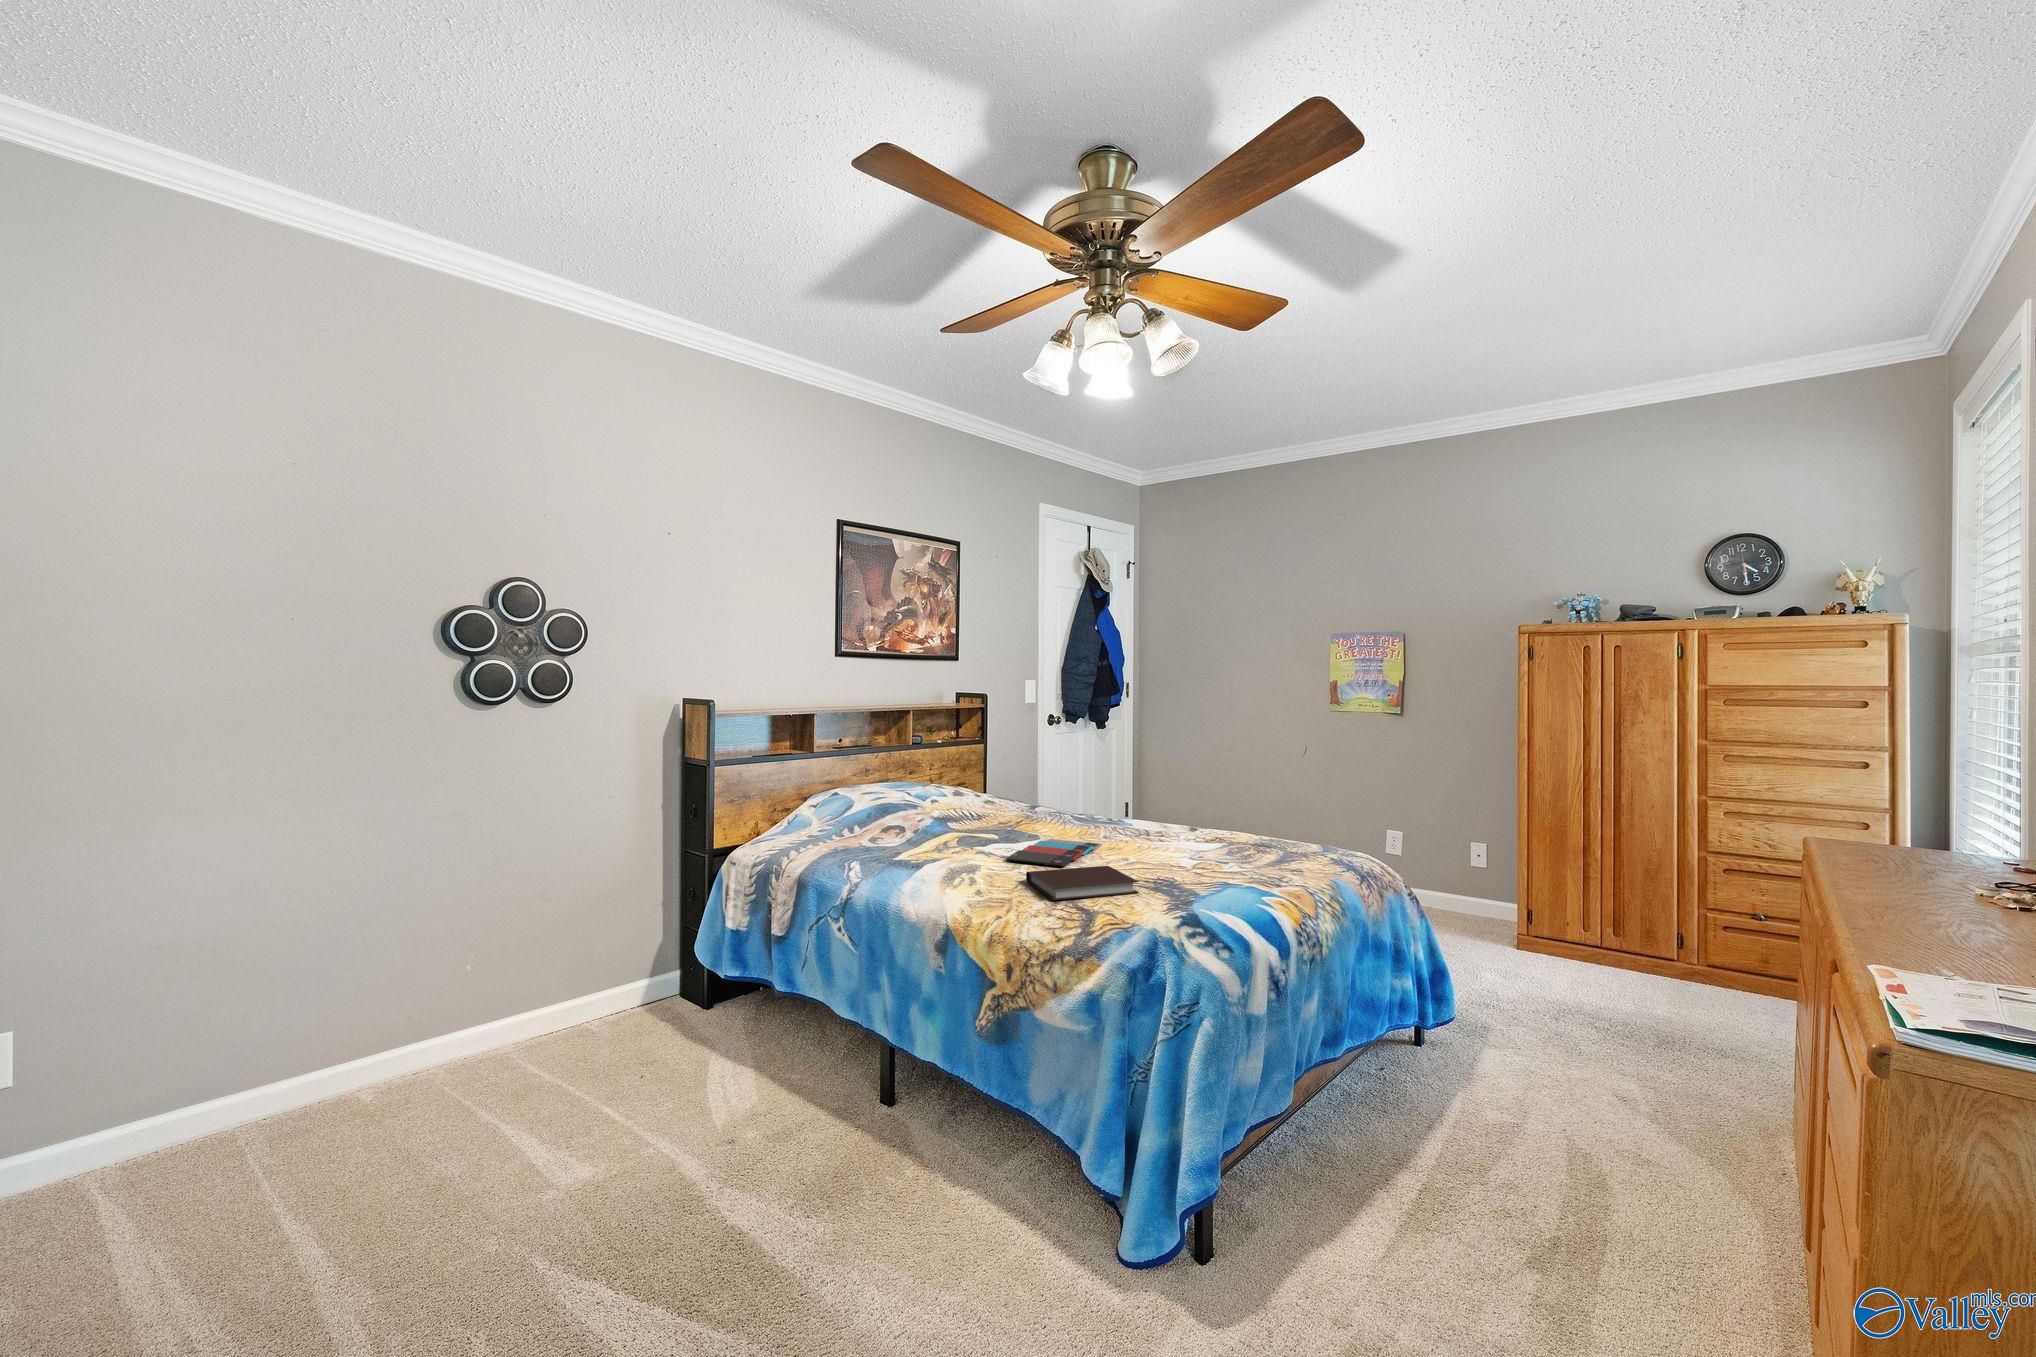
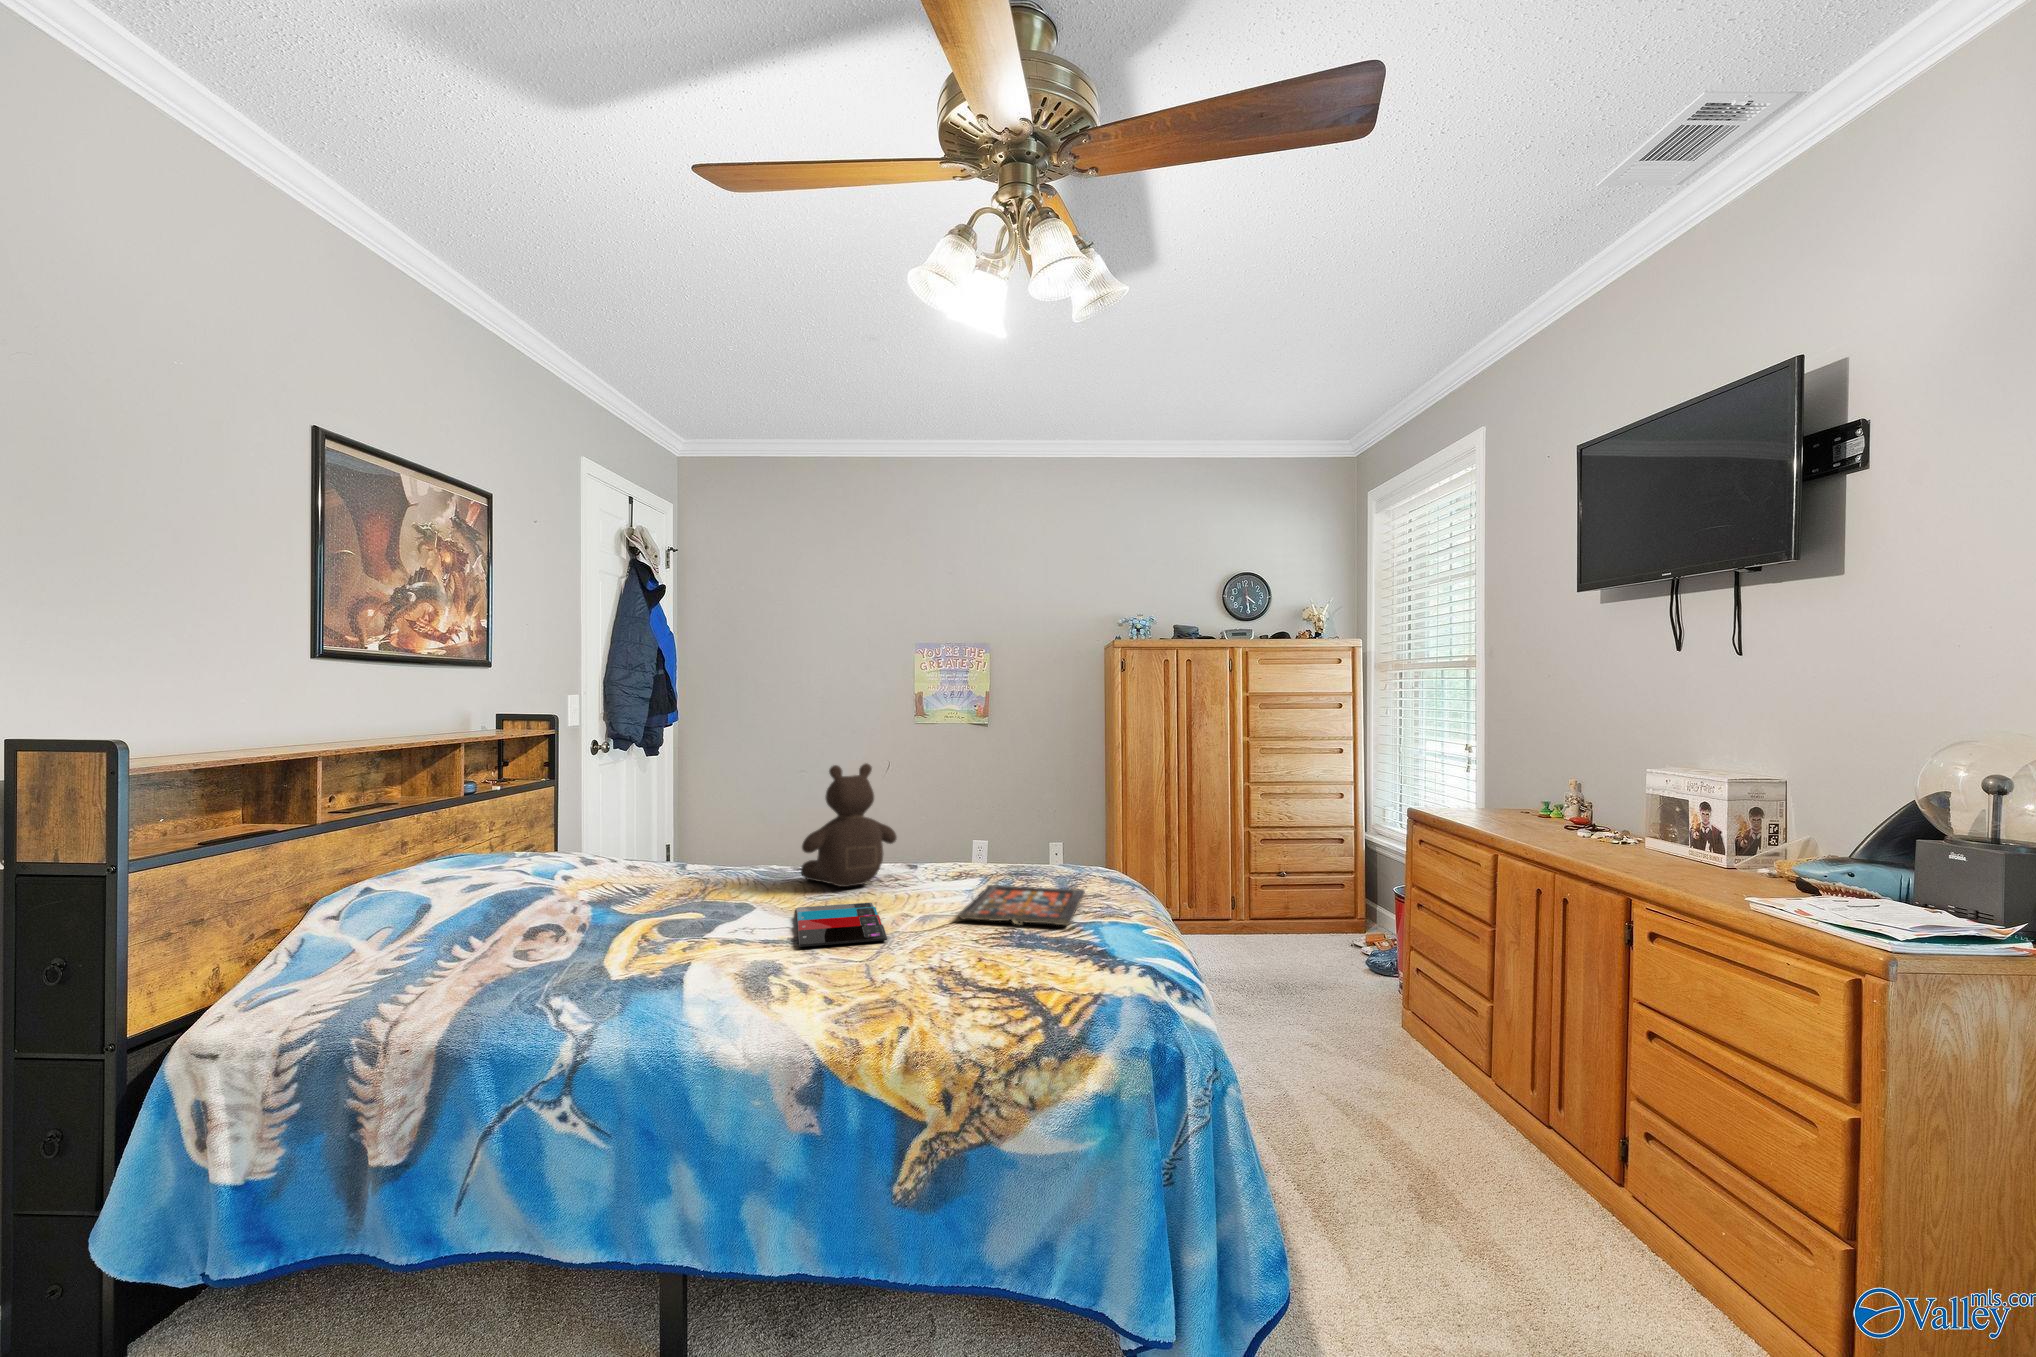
teddy bear: none [1071,736,1151,832] -> present [801,763,897,887]
board game: none [1134,846,1275,882] -> present [959,885,1085,925]
notebook: present [1026,866,1139,900] -> none [882,928,1028,987]

